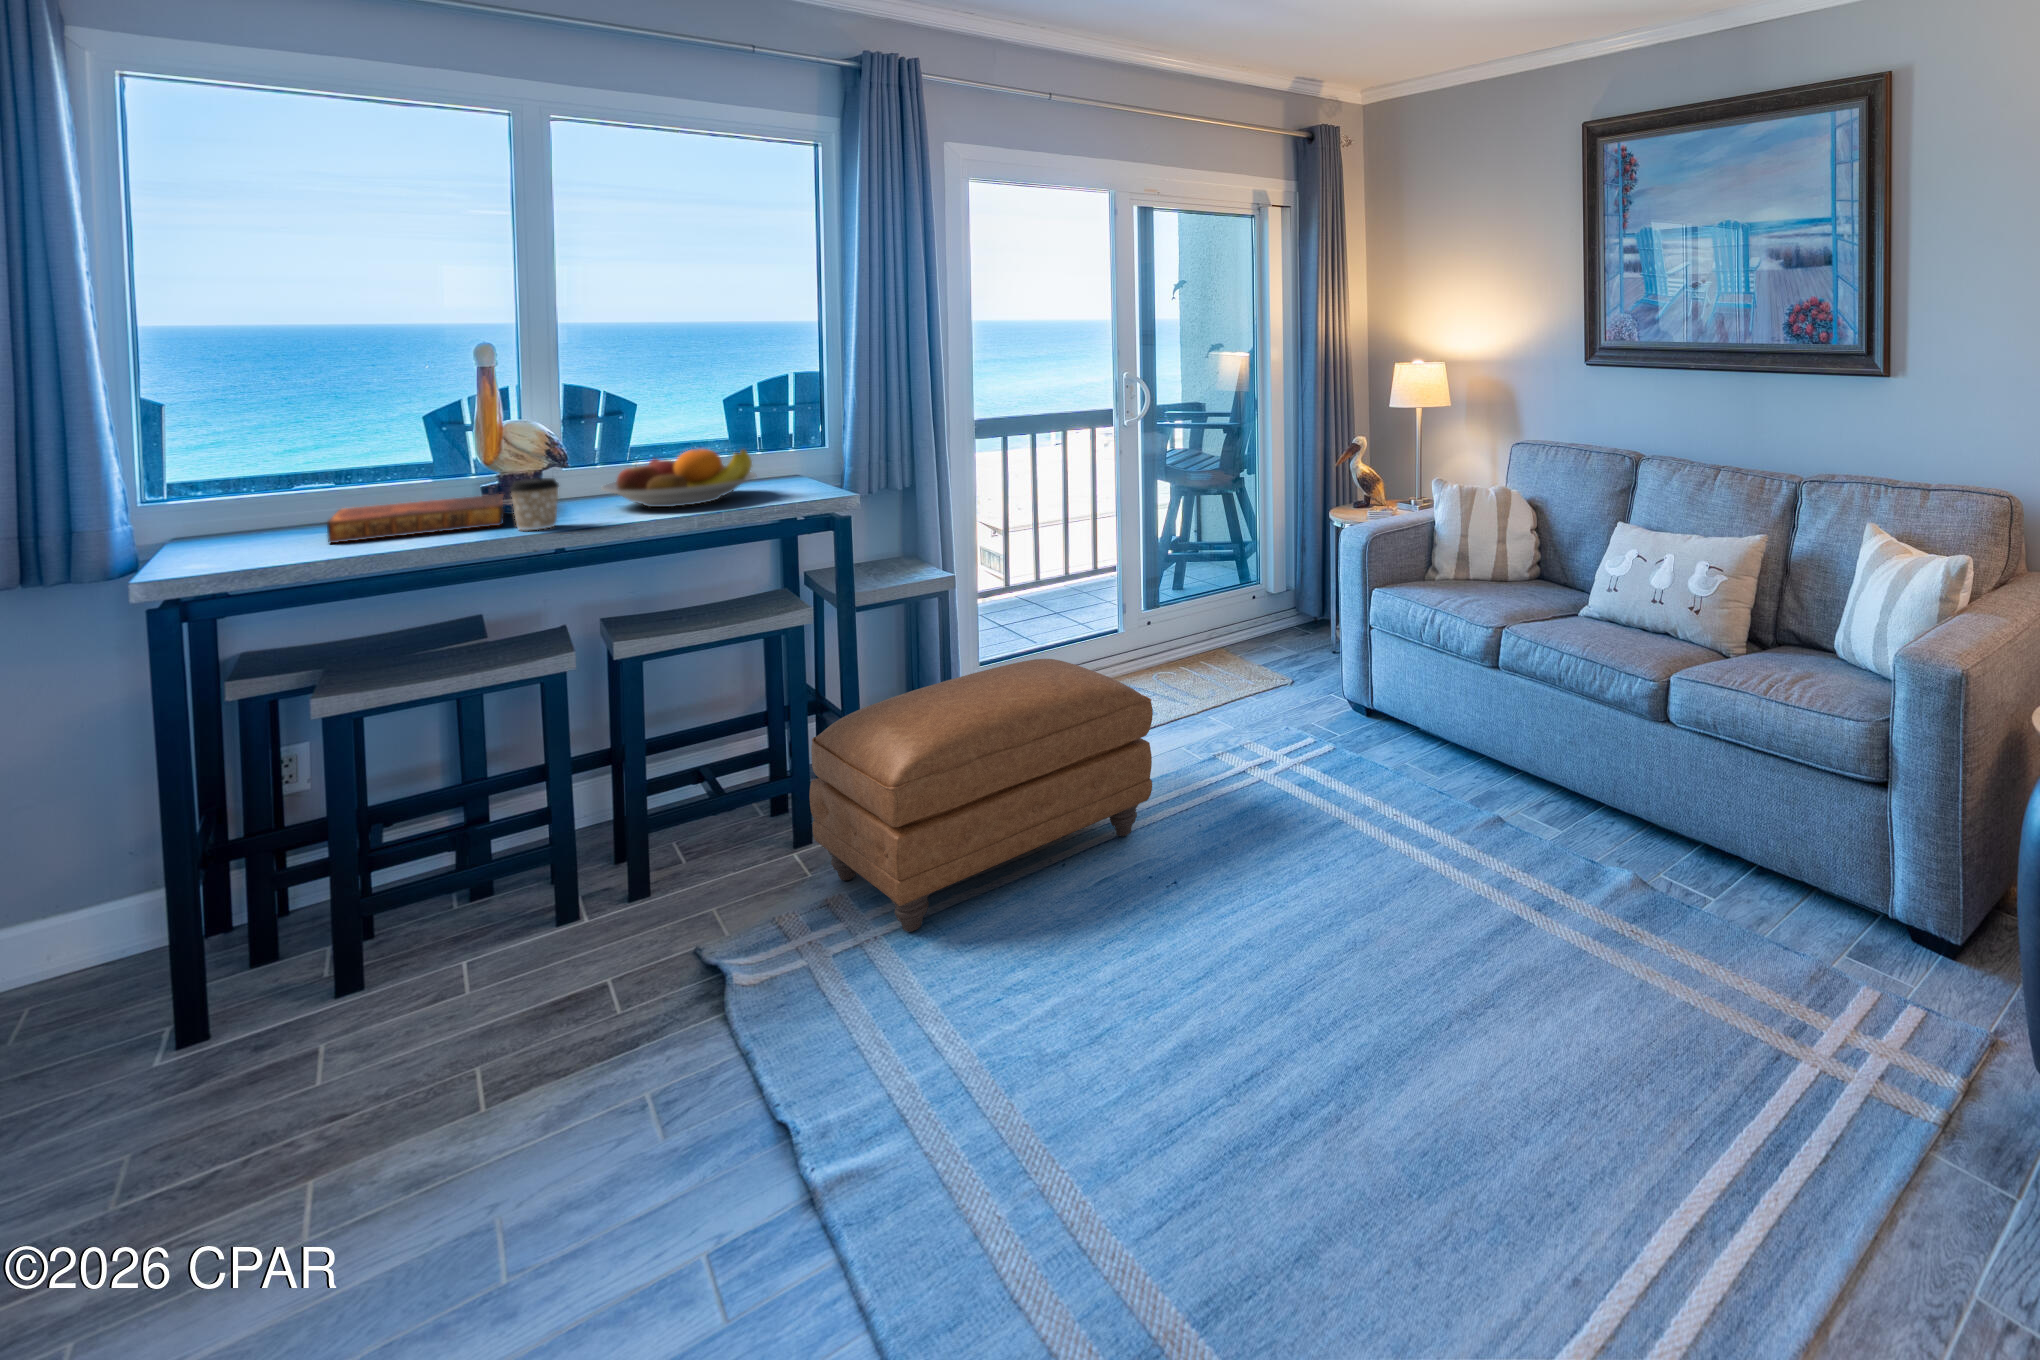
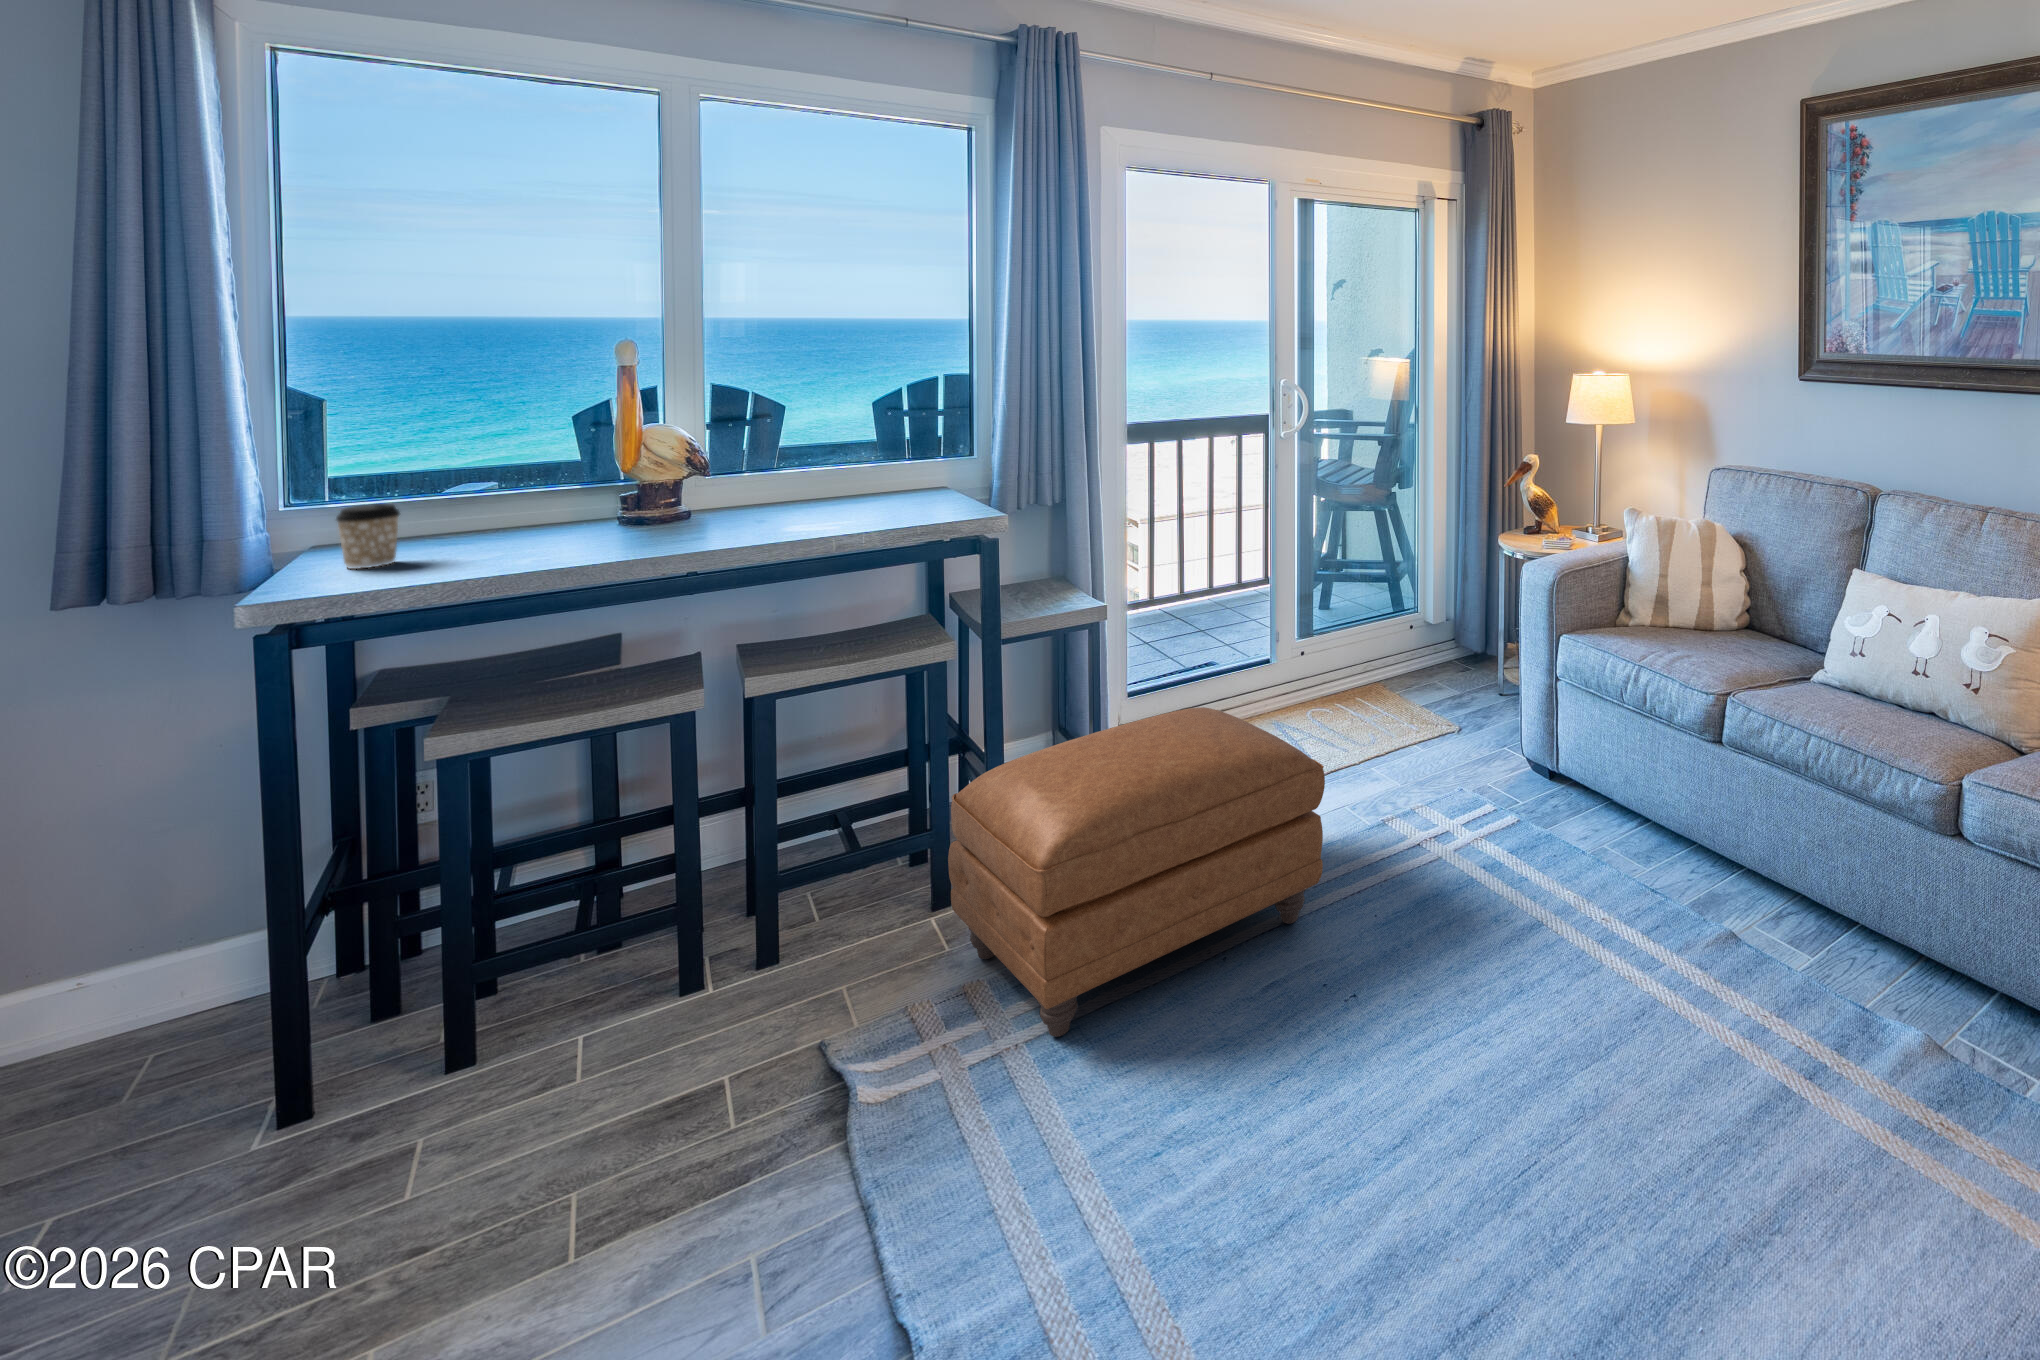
fruit bowl: present [602,449,756,507] -> none [738,460,899,524]
coffee cup: present [510,478,559,530] -> present [336,504,400,569]
book: present [327,494,504,543] -> none [455,505,640,560]

